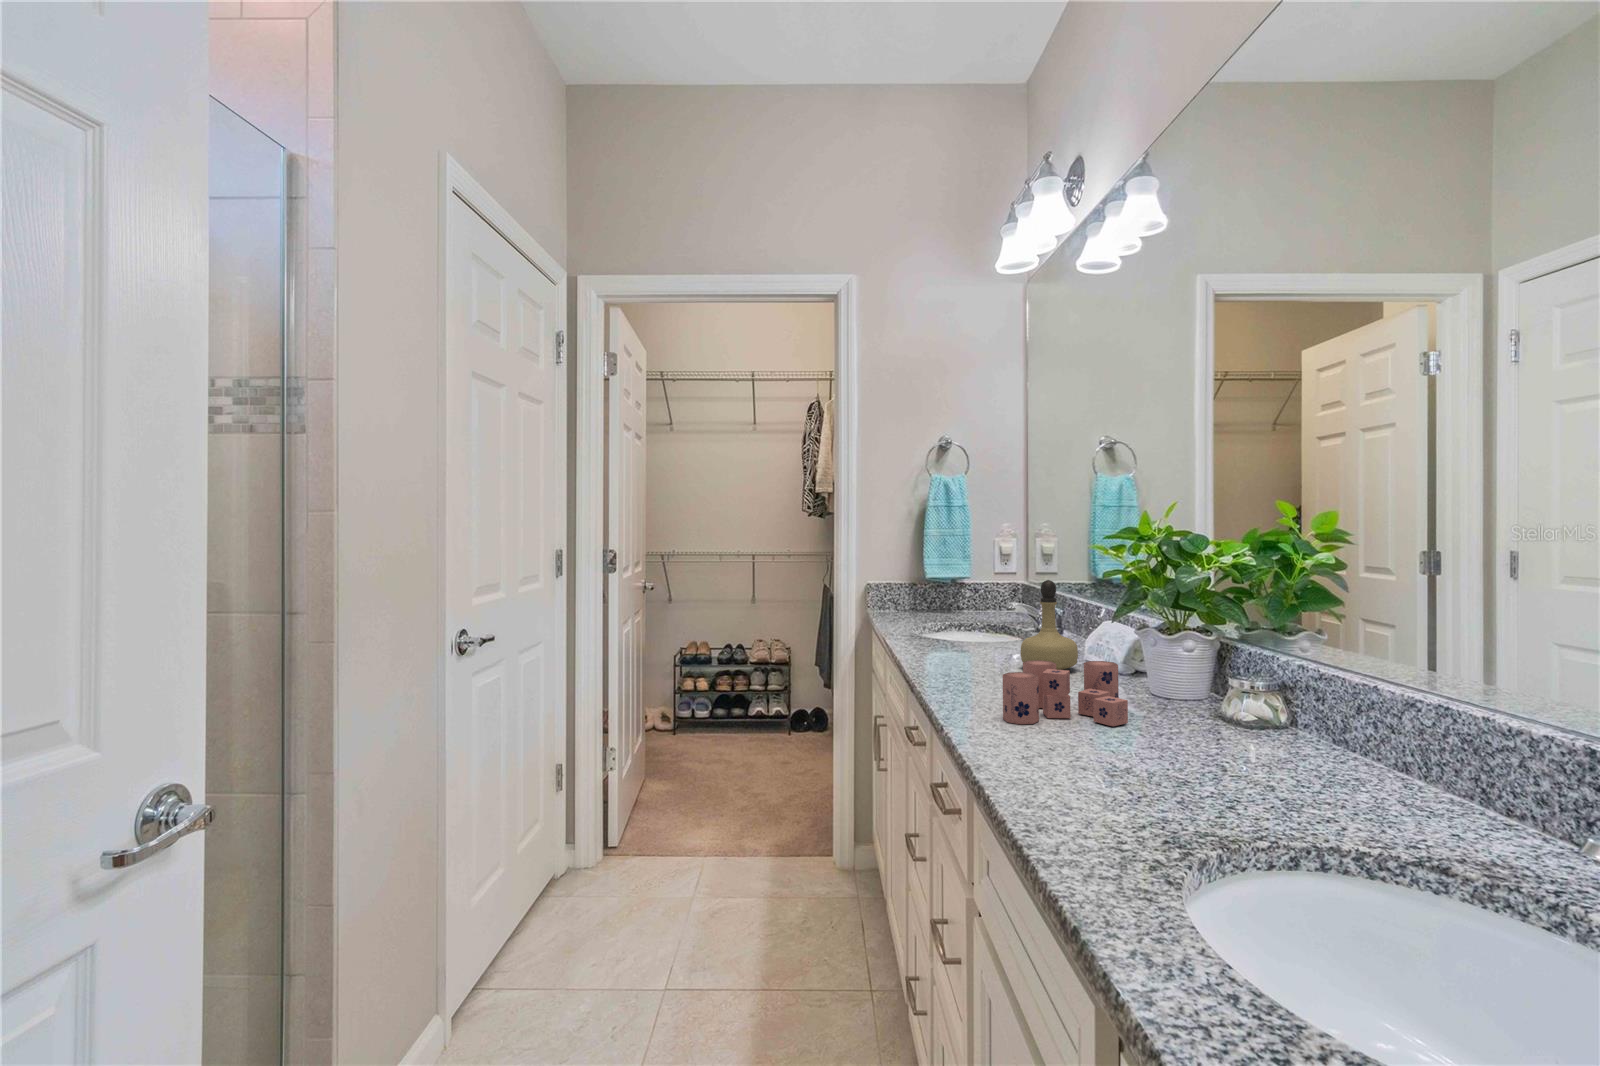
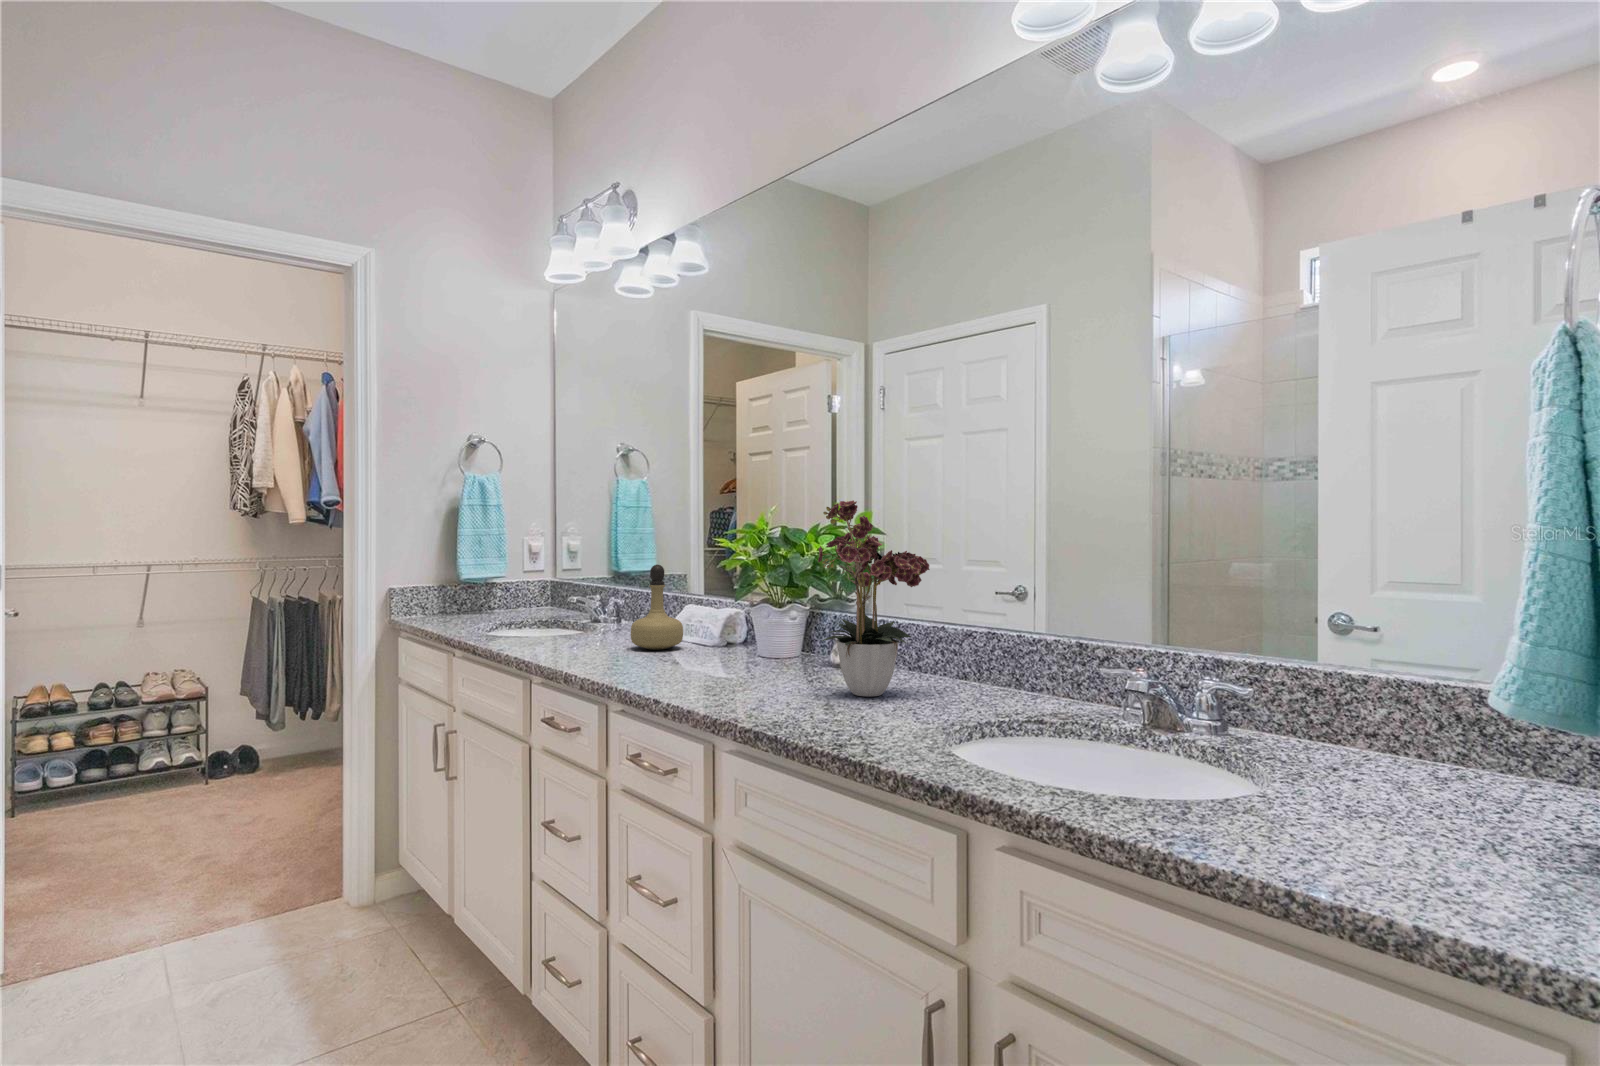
flower arrangement: none [1121,509,1326,775] -> present [818,500,930,697]
candle: present [1003,660,1128,726] -> none [677,629,776,686]

